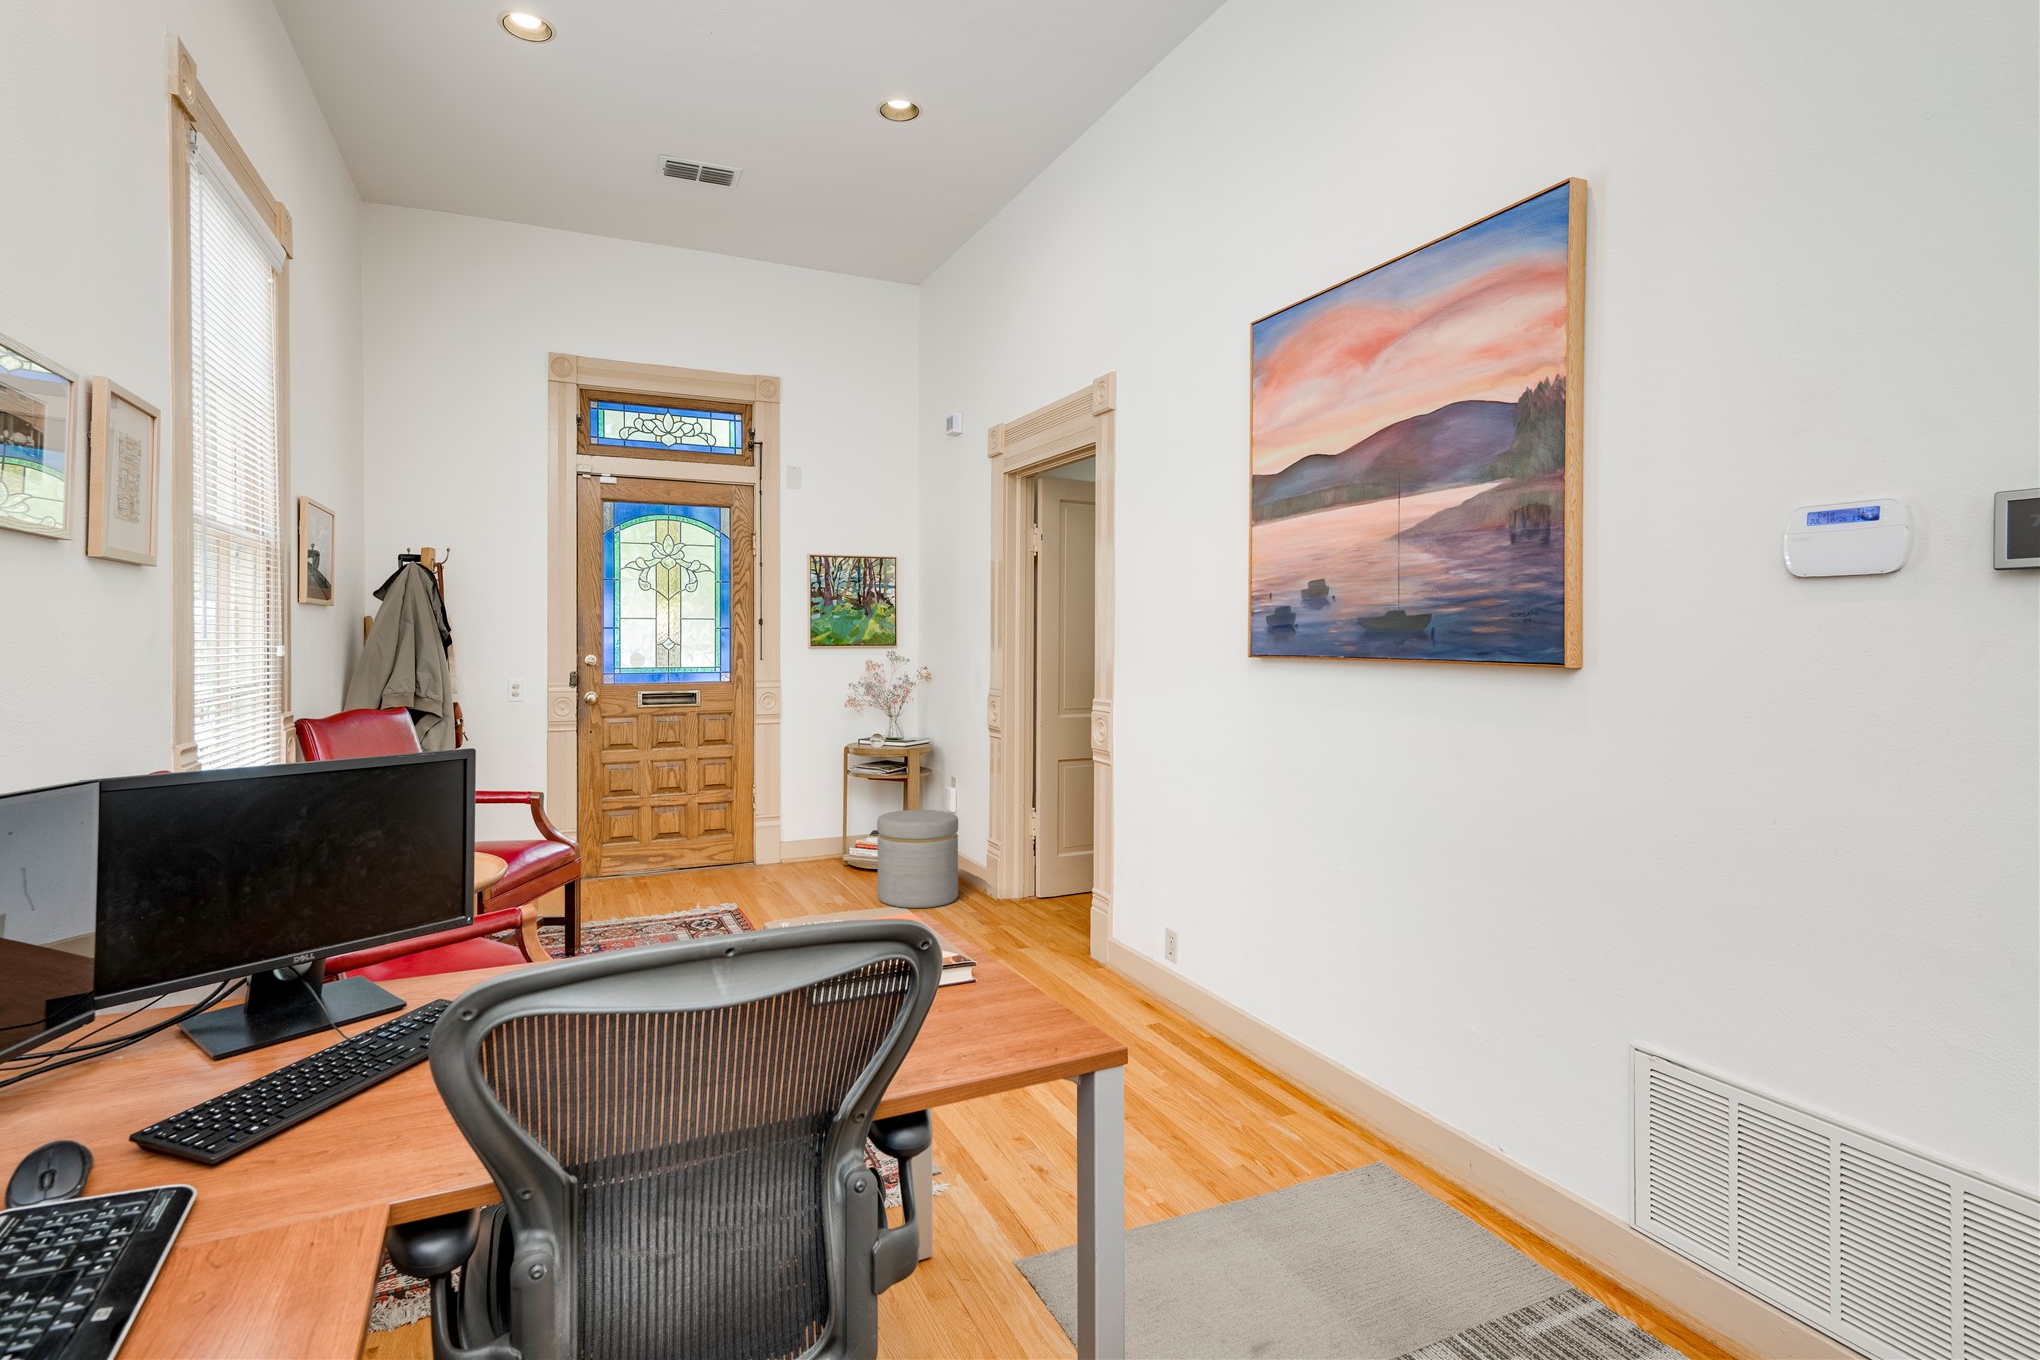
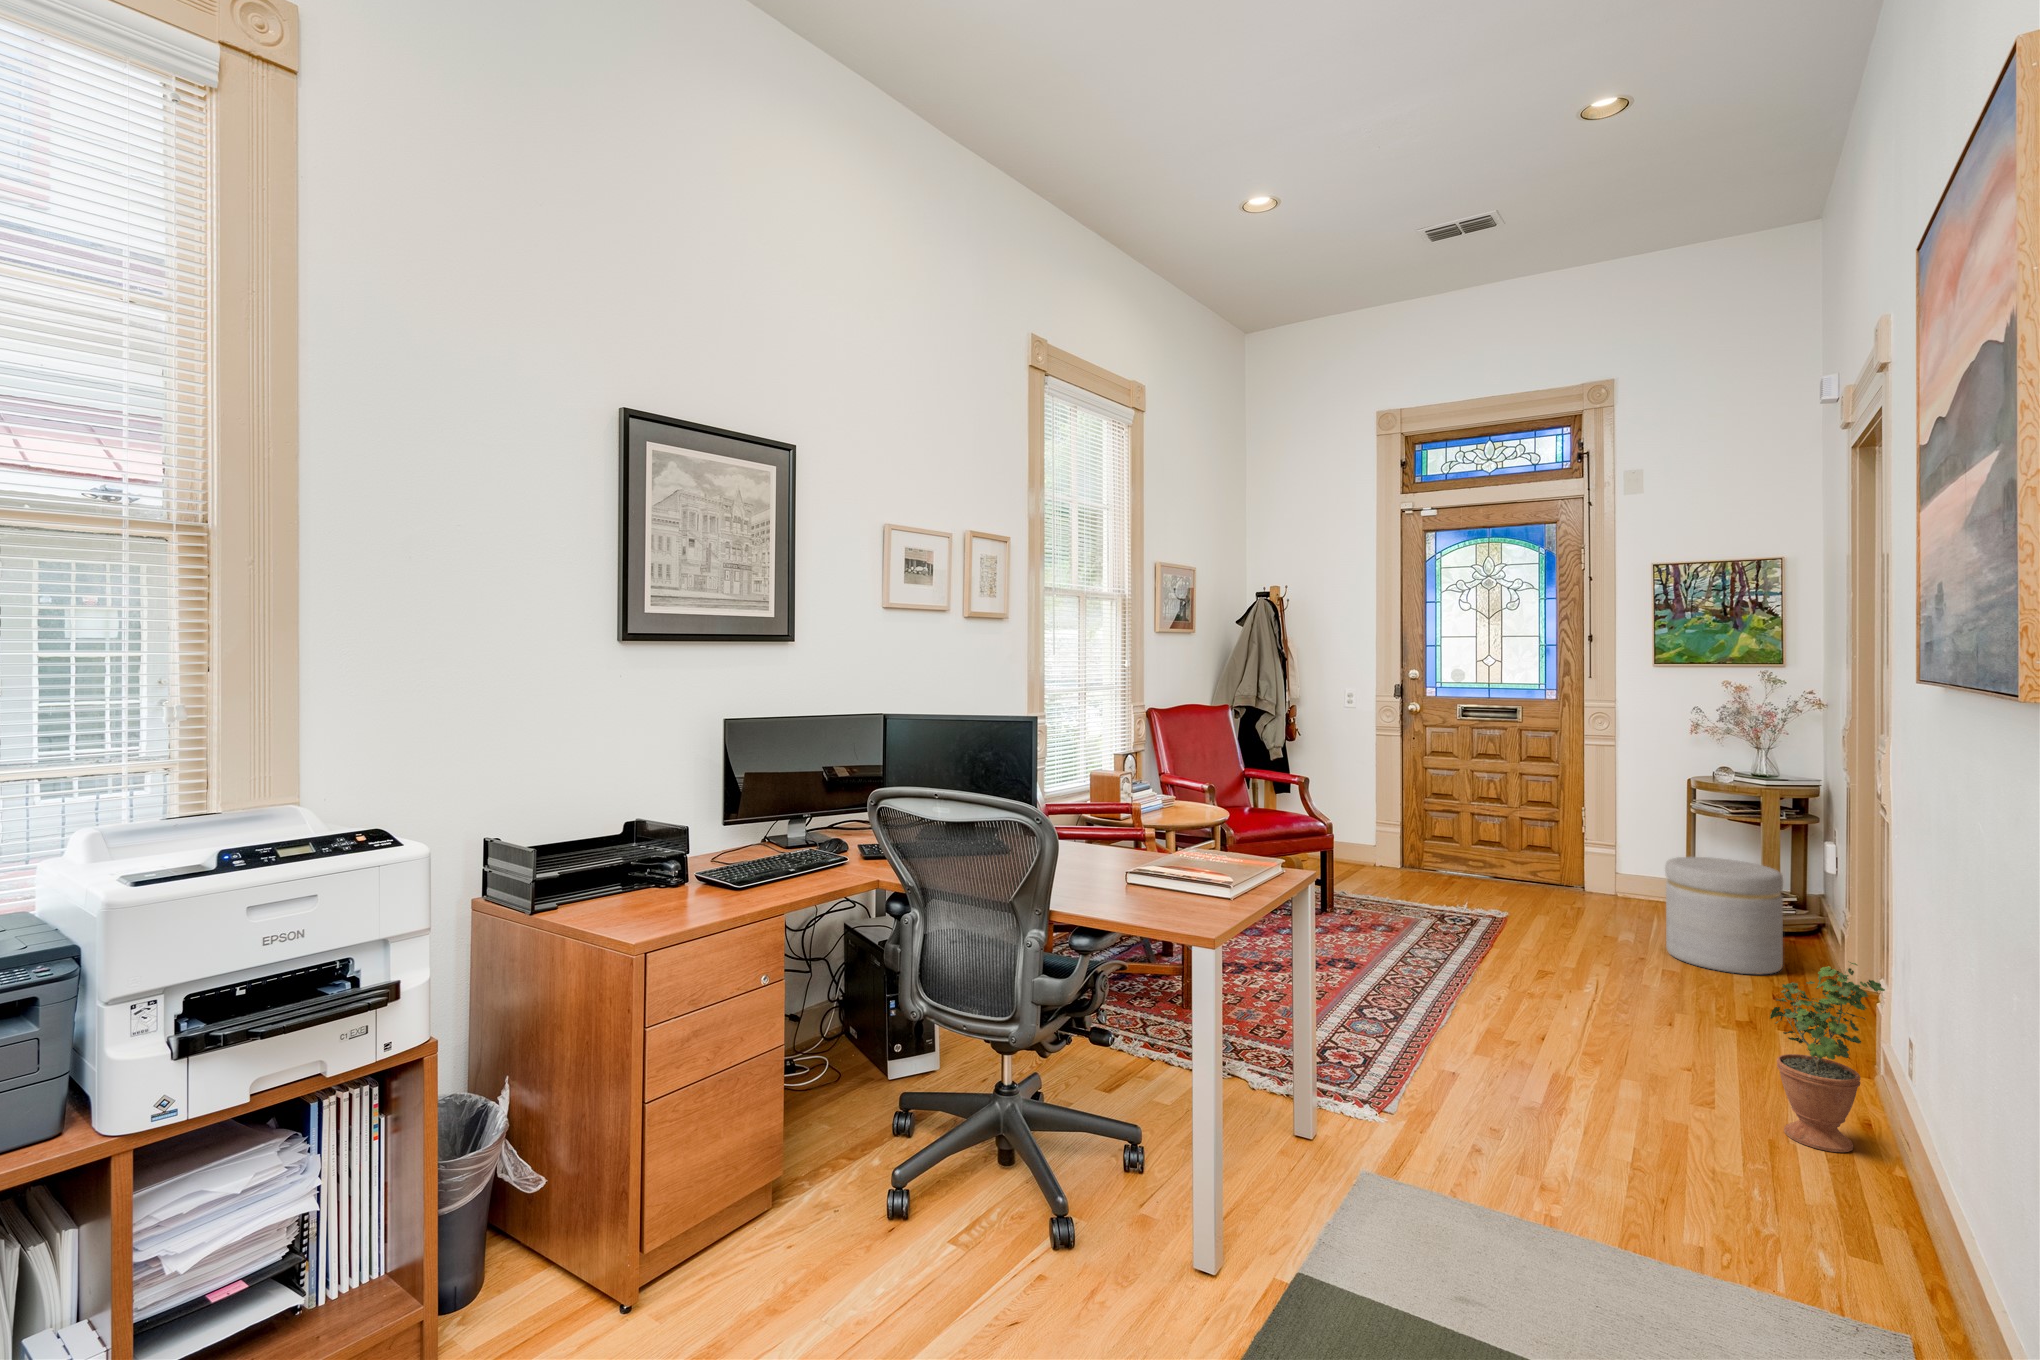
potted plant: none [1129,867,1200,1028] -> present [1770,962,1885,1152]

